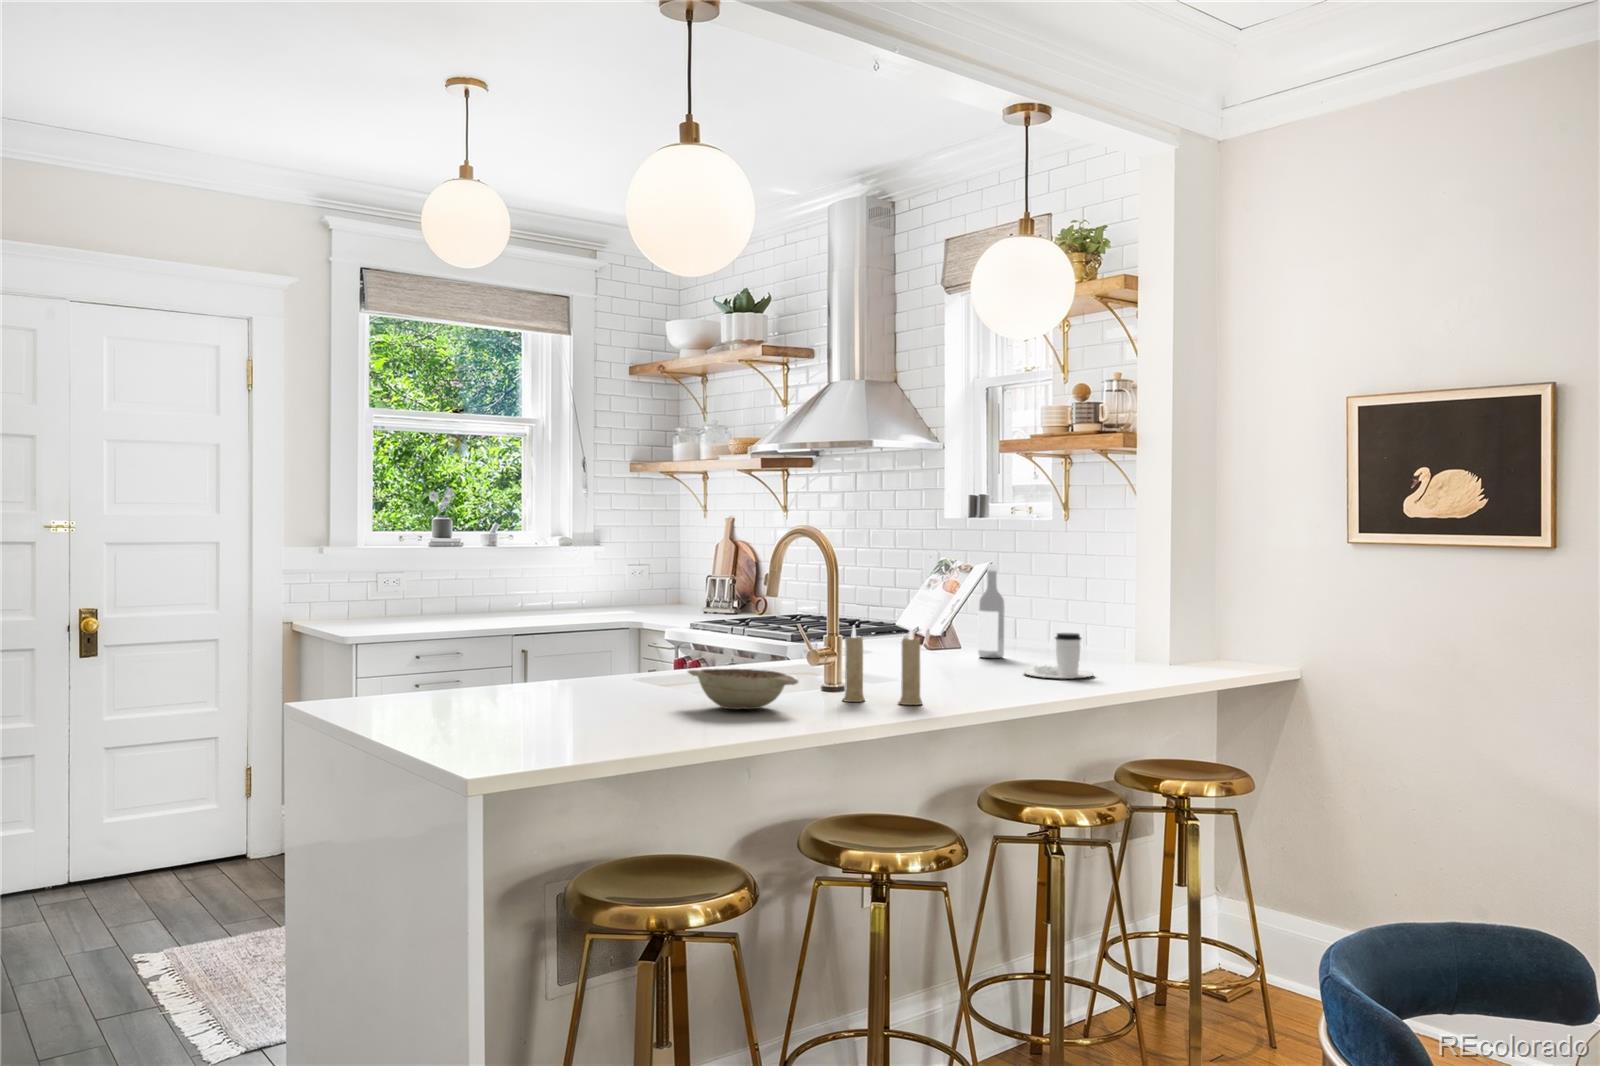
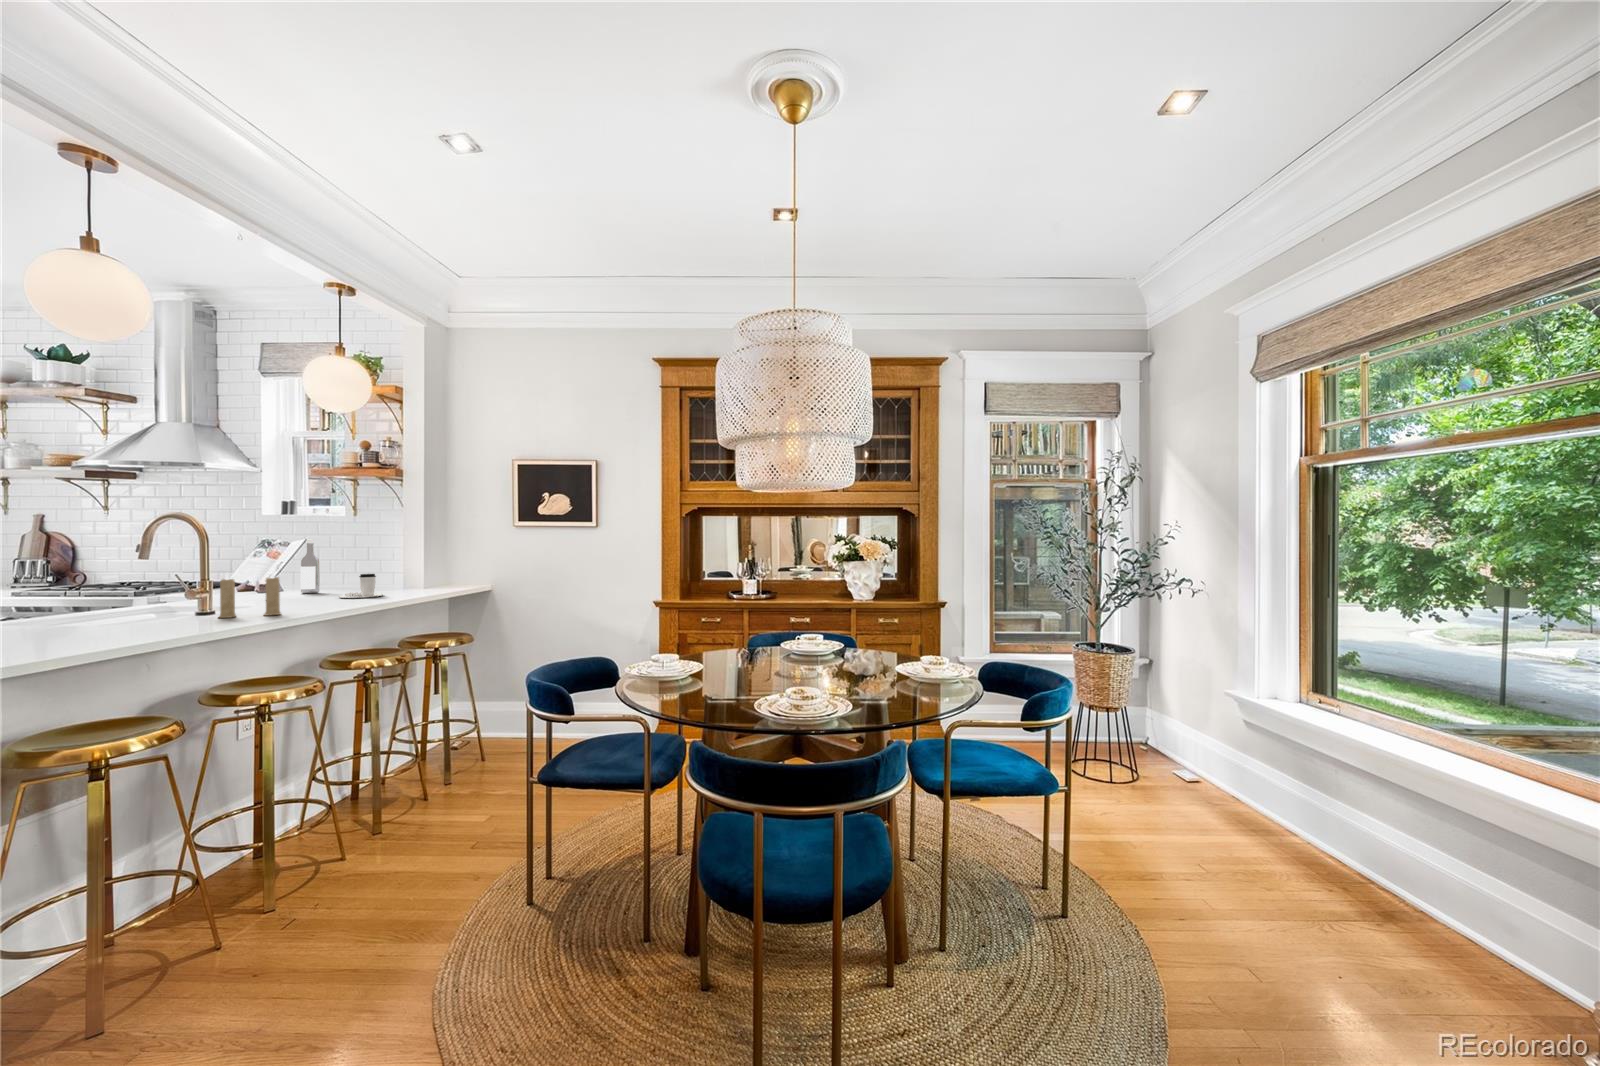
decorative bowl: present [688,669,798,709] -> none [79,604,189,629]

